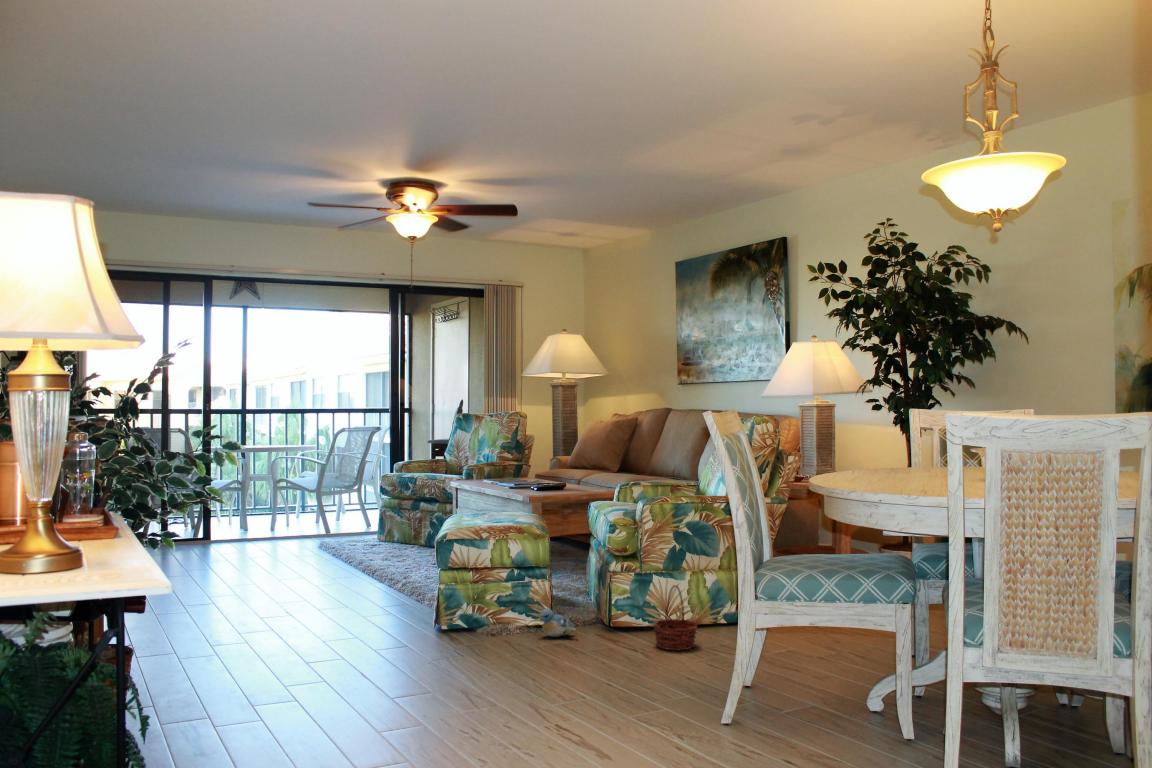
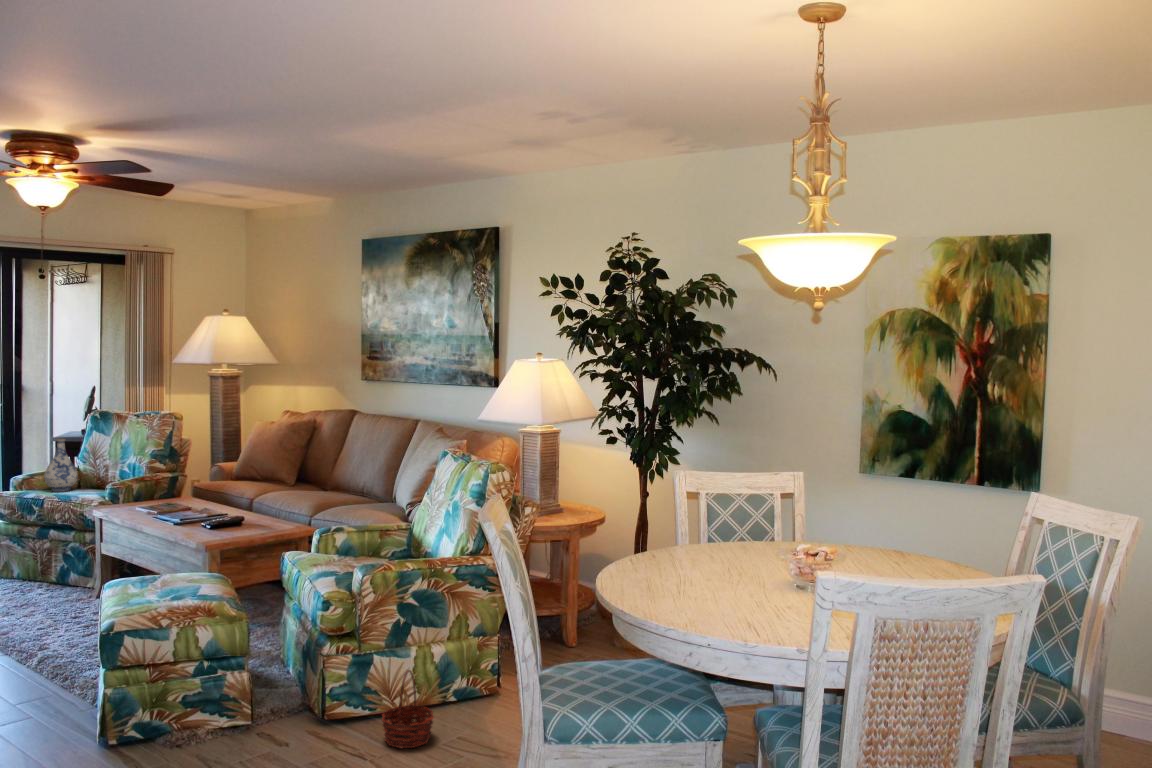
vase: none [420,431,444,474] -> present [44,439,78,492]
plush toy: present [539,609,577,637] -> none [237,709,285,742]

